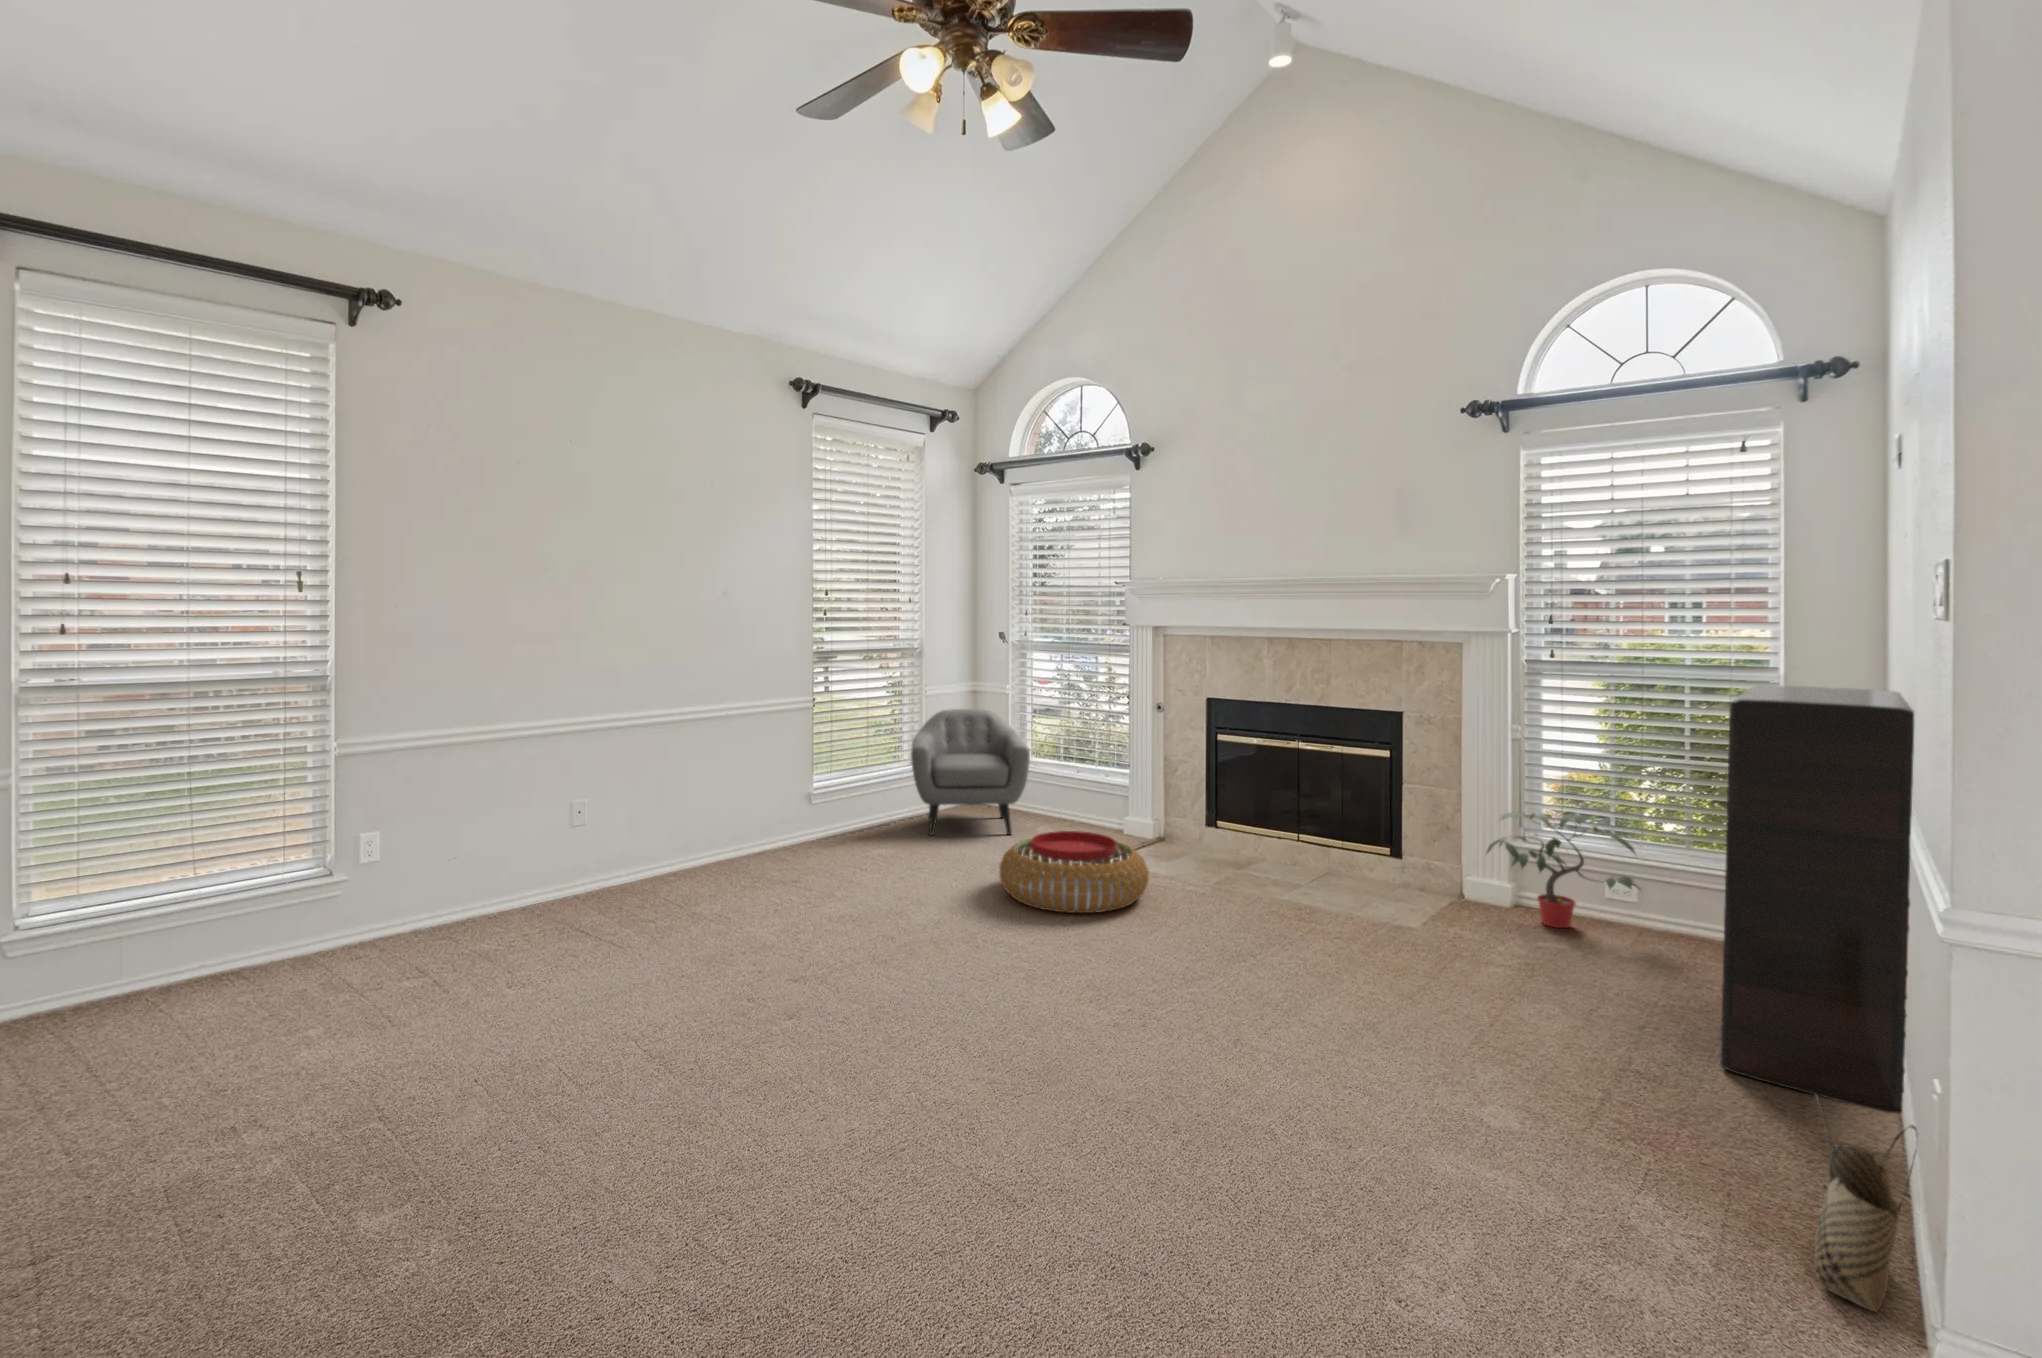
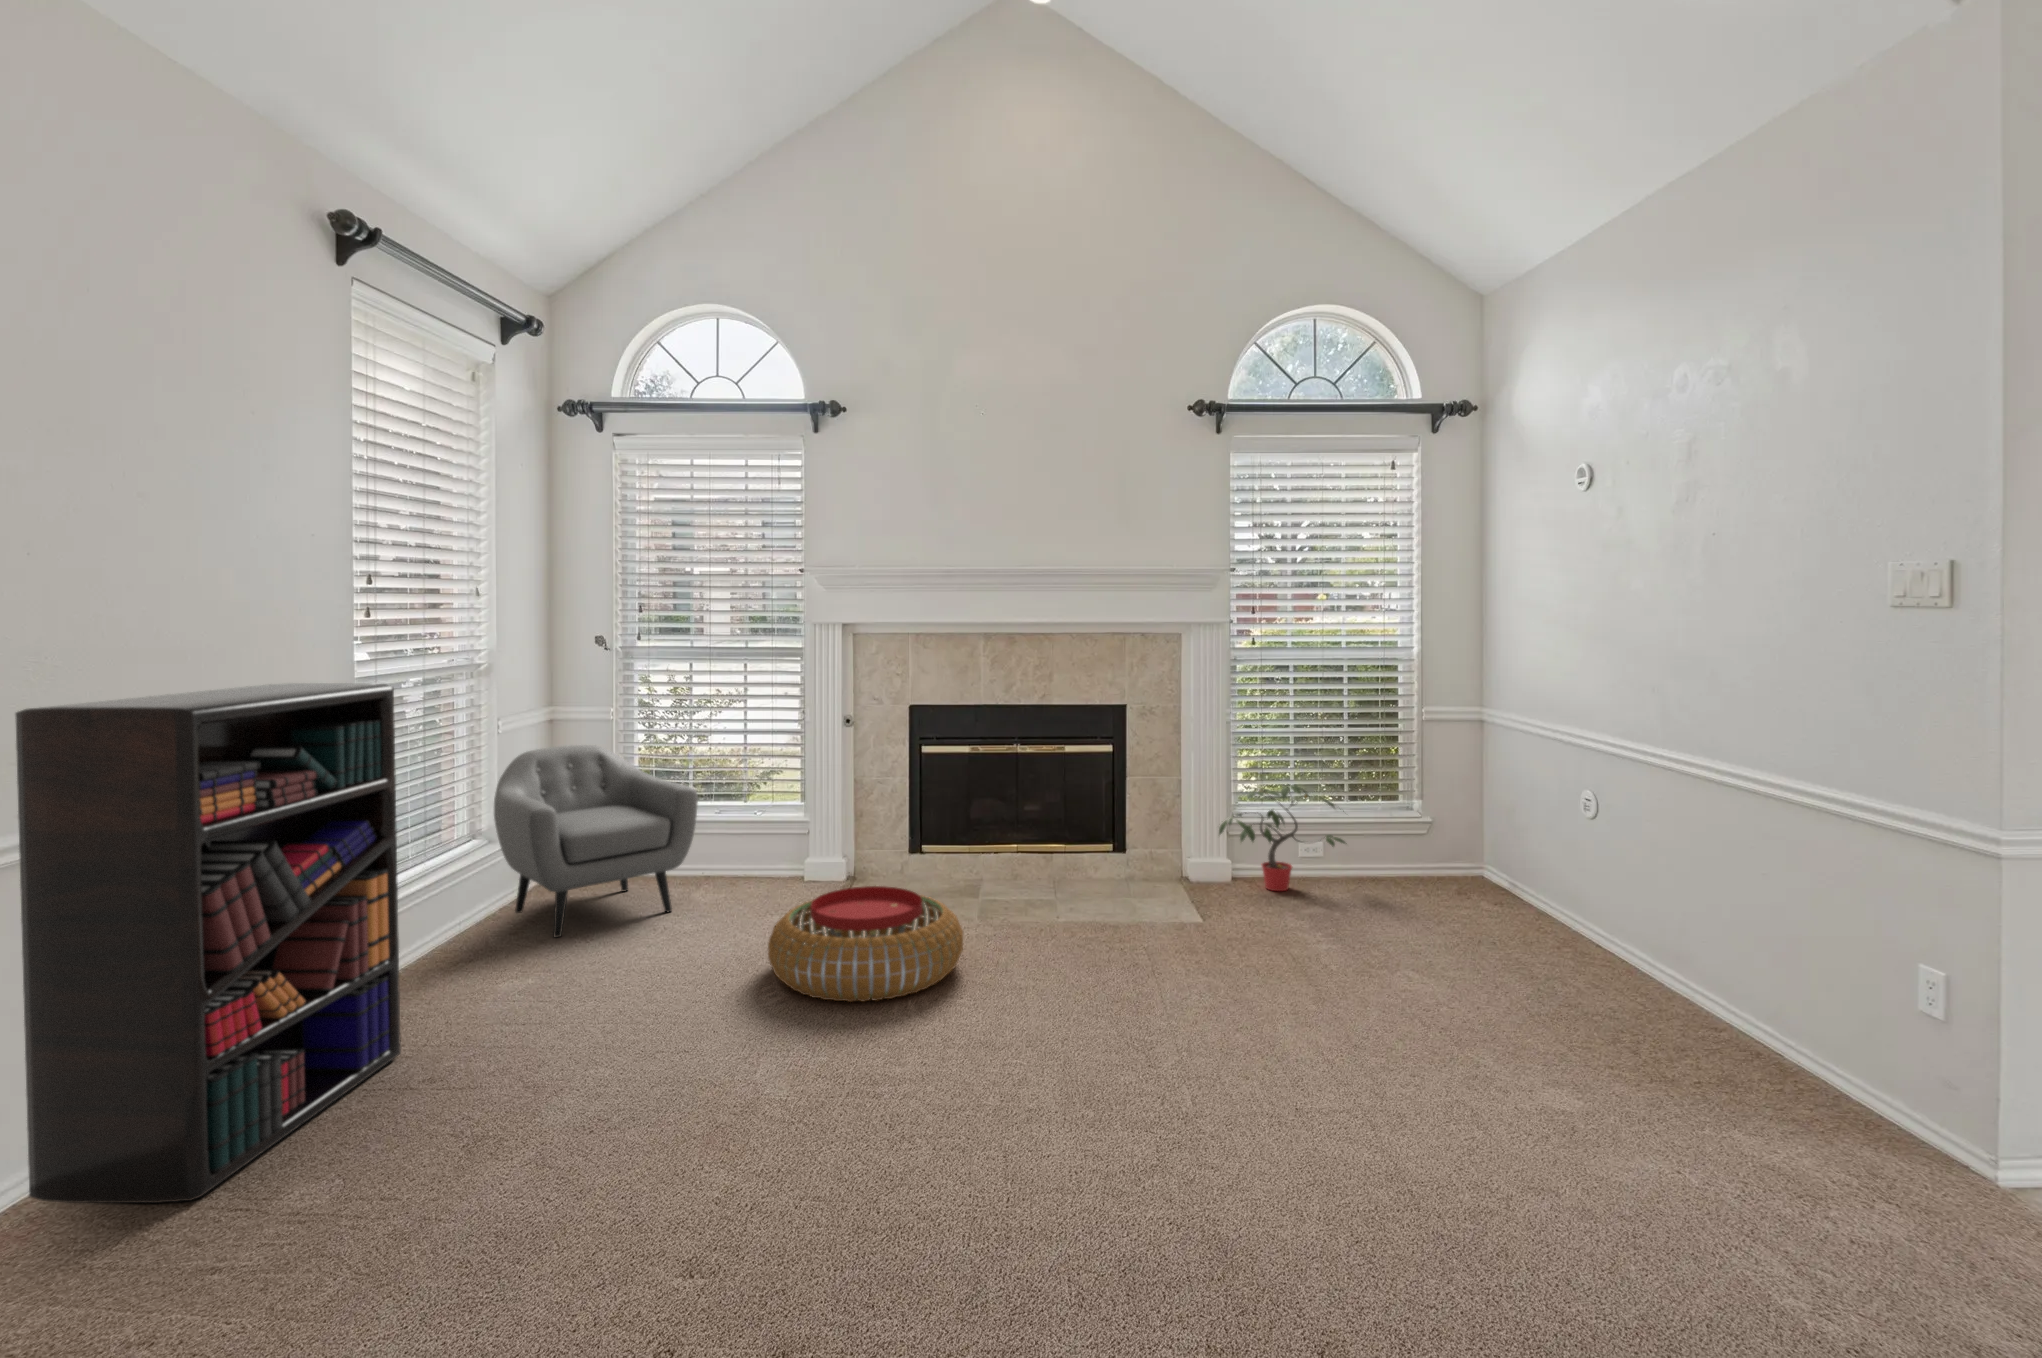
bookshelf: present [1721,685,1914,1113] -> present [16,683,401,1203]
woven basket: present [1815,1094,1917,1312] -> none [1797,981,1908,1139]

